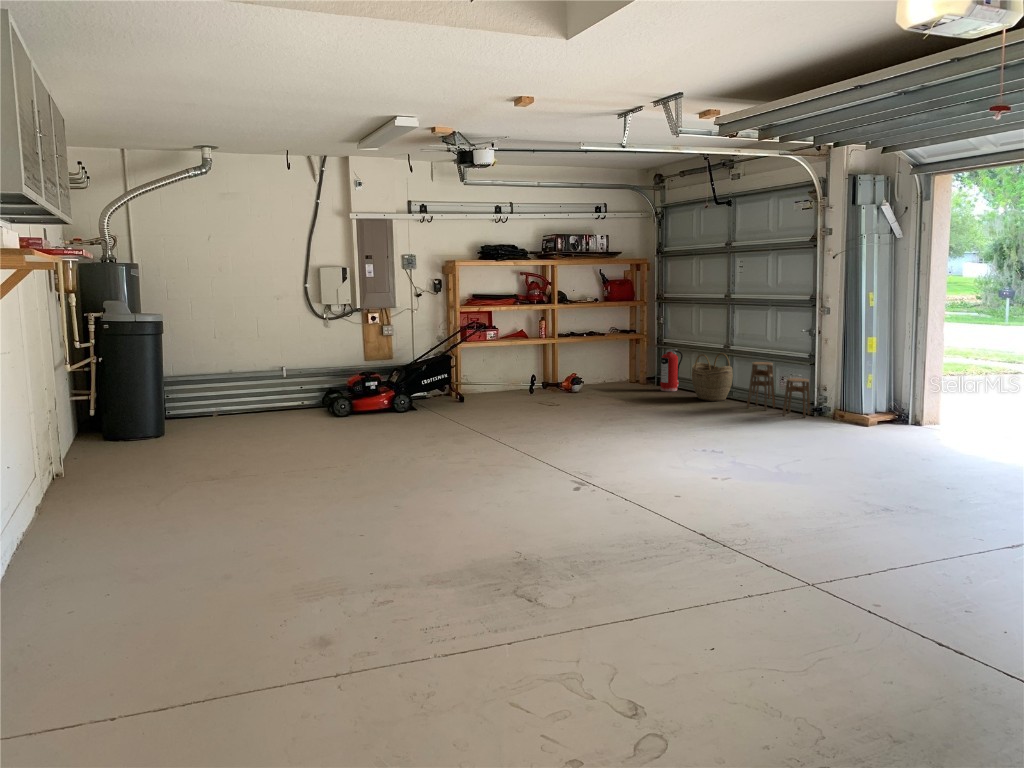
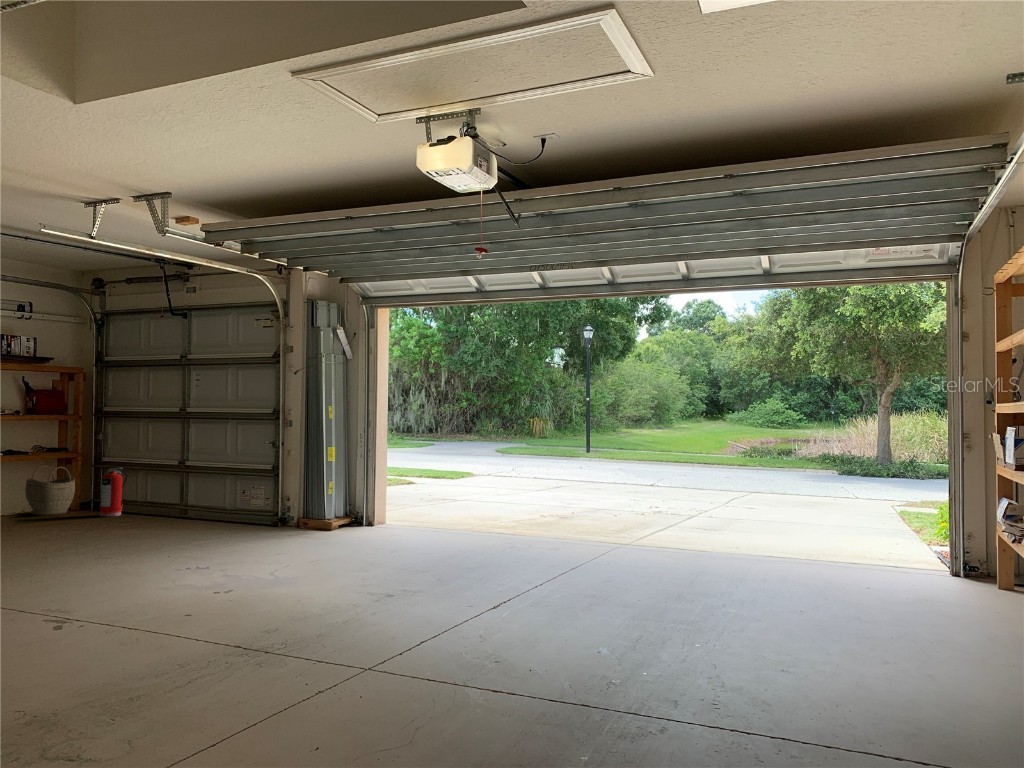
woven basket: present [692,353,733,401] -> present [25,466,75,516]
stool: present [747,362,811,417] -> none [209,476,275,529]

